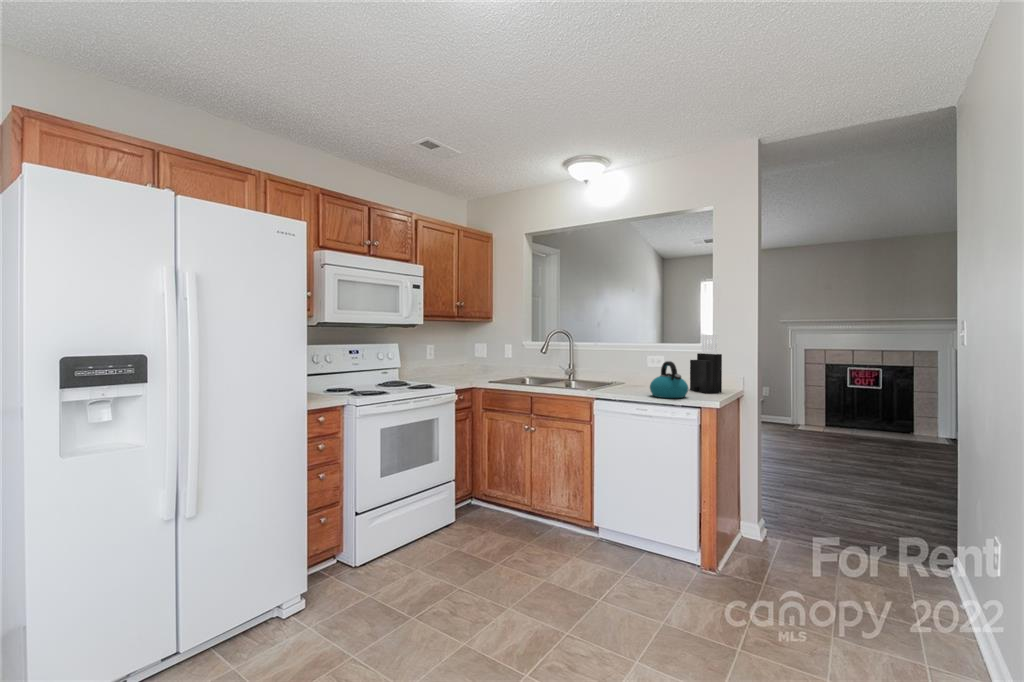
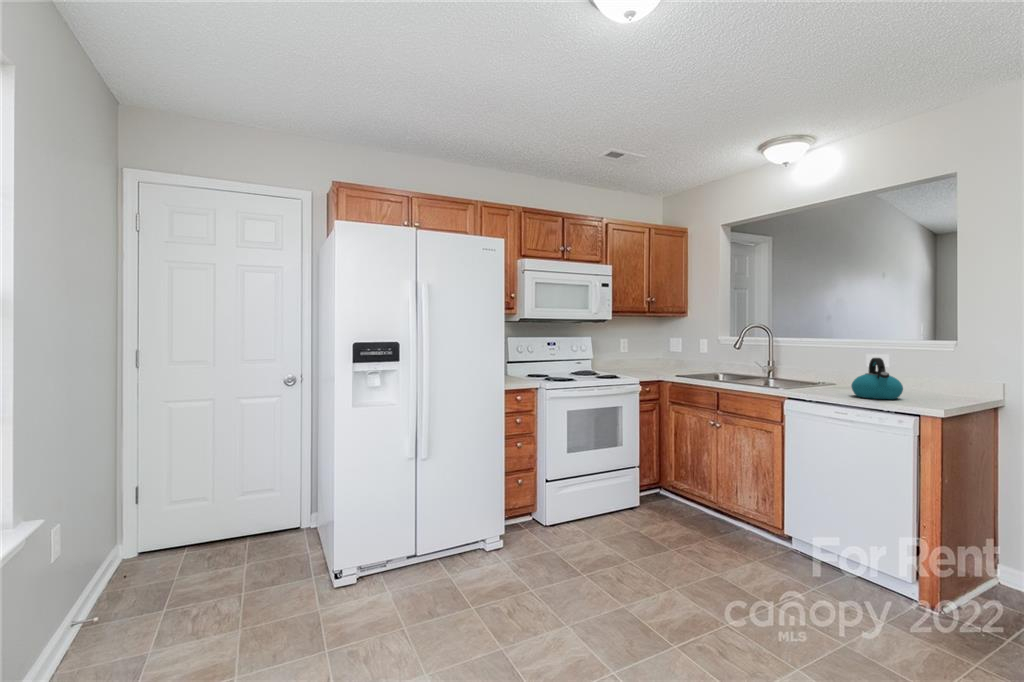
knife block: present [690,335,722,393] -> none [919,328,962,398]

